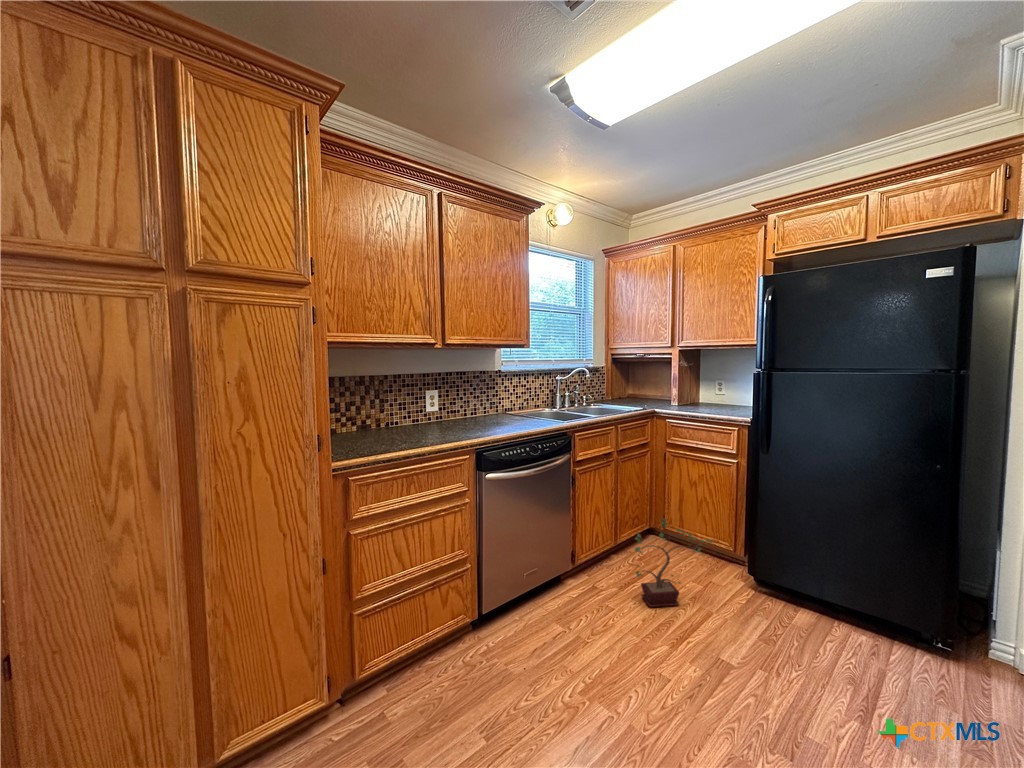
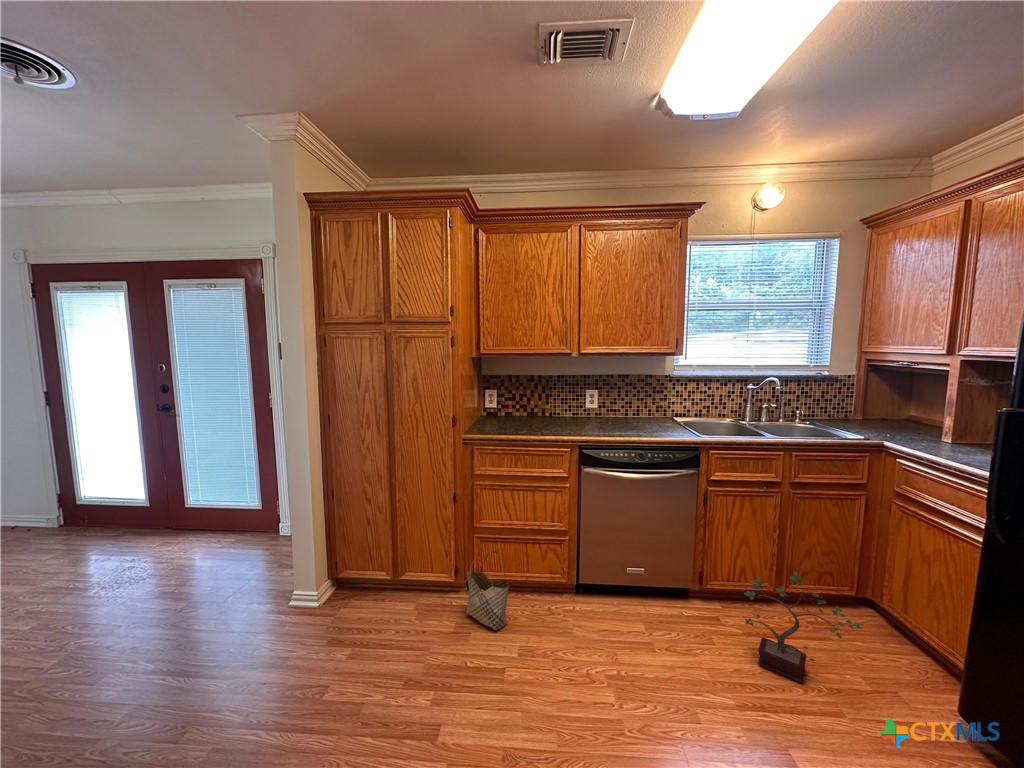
woven basket: none [366,620,440,738] -> present [466,551,510,630]

